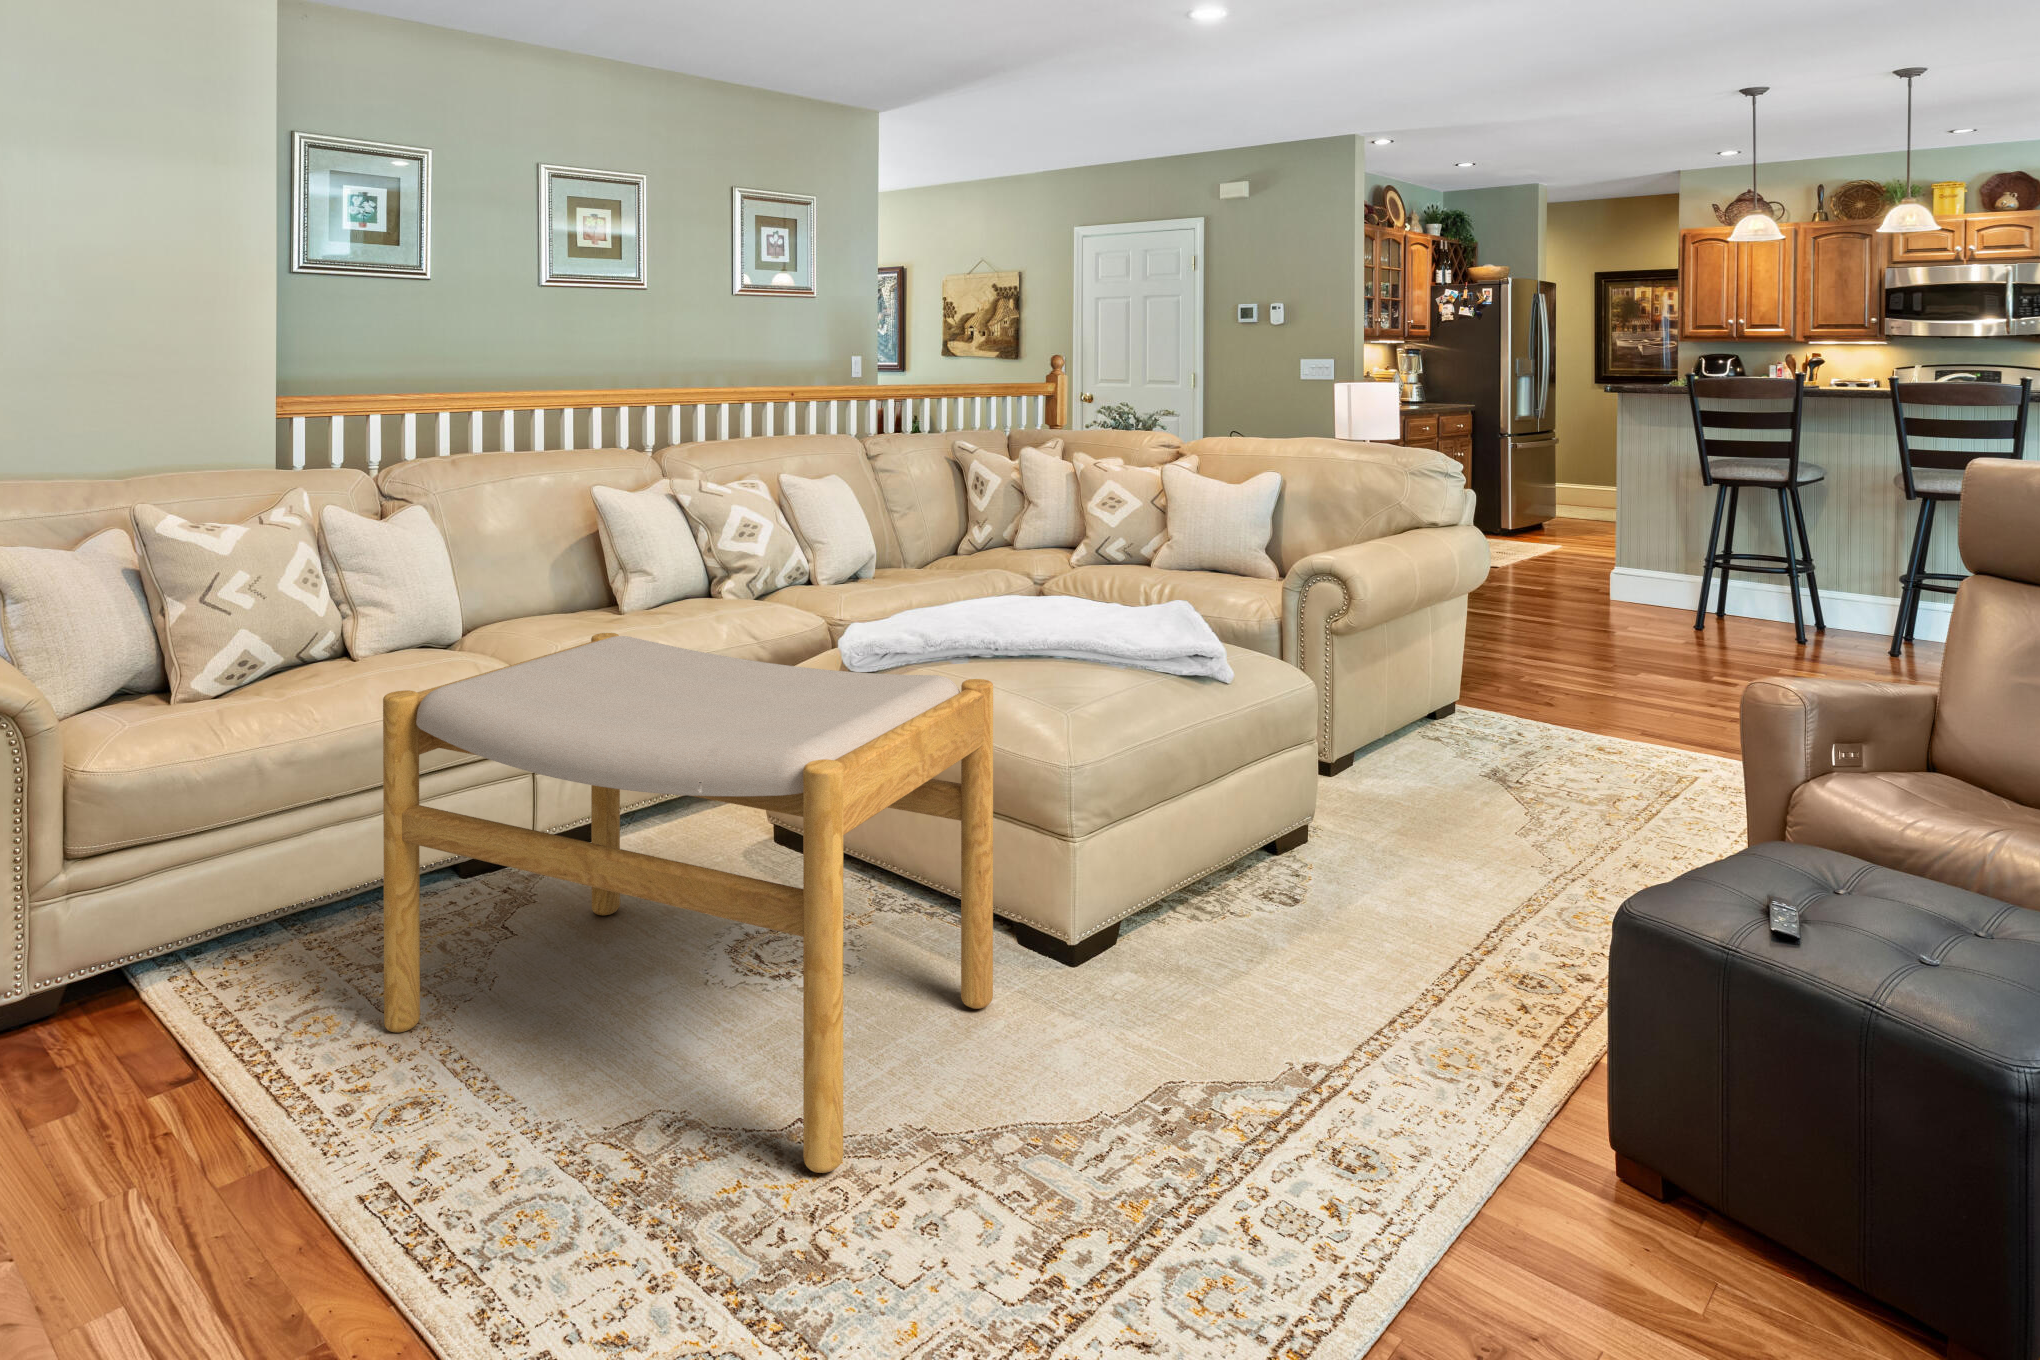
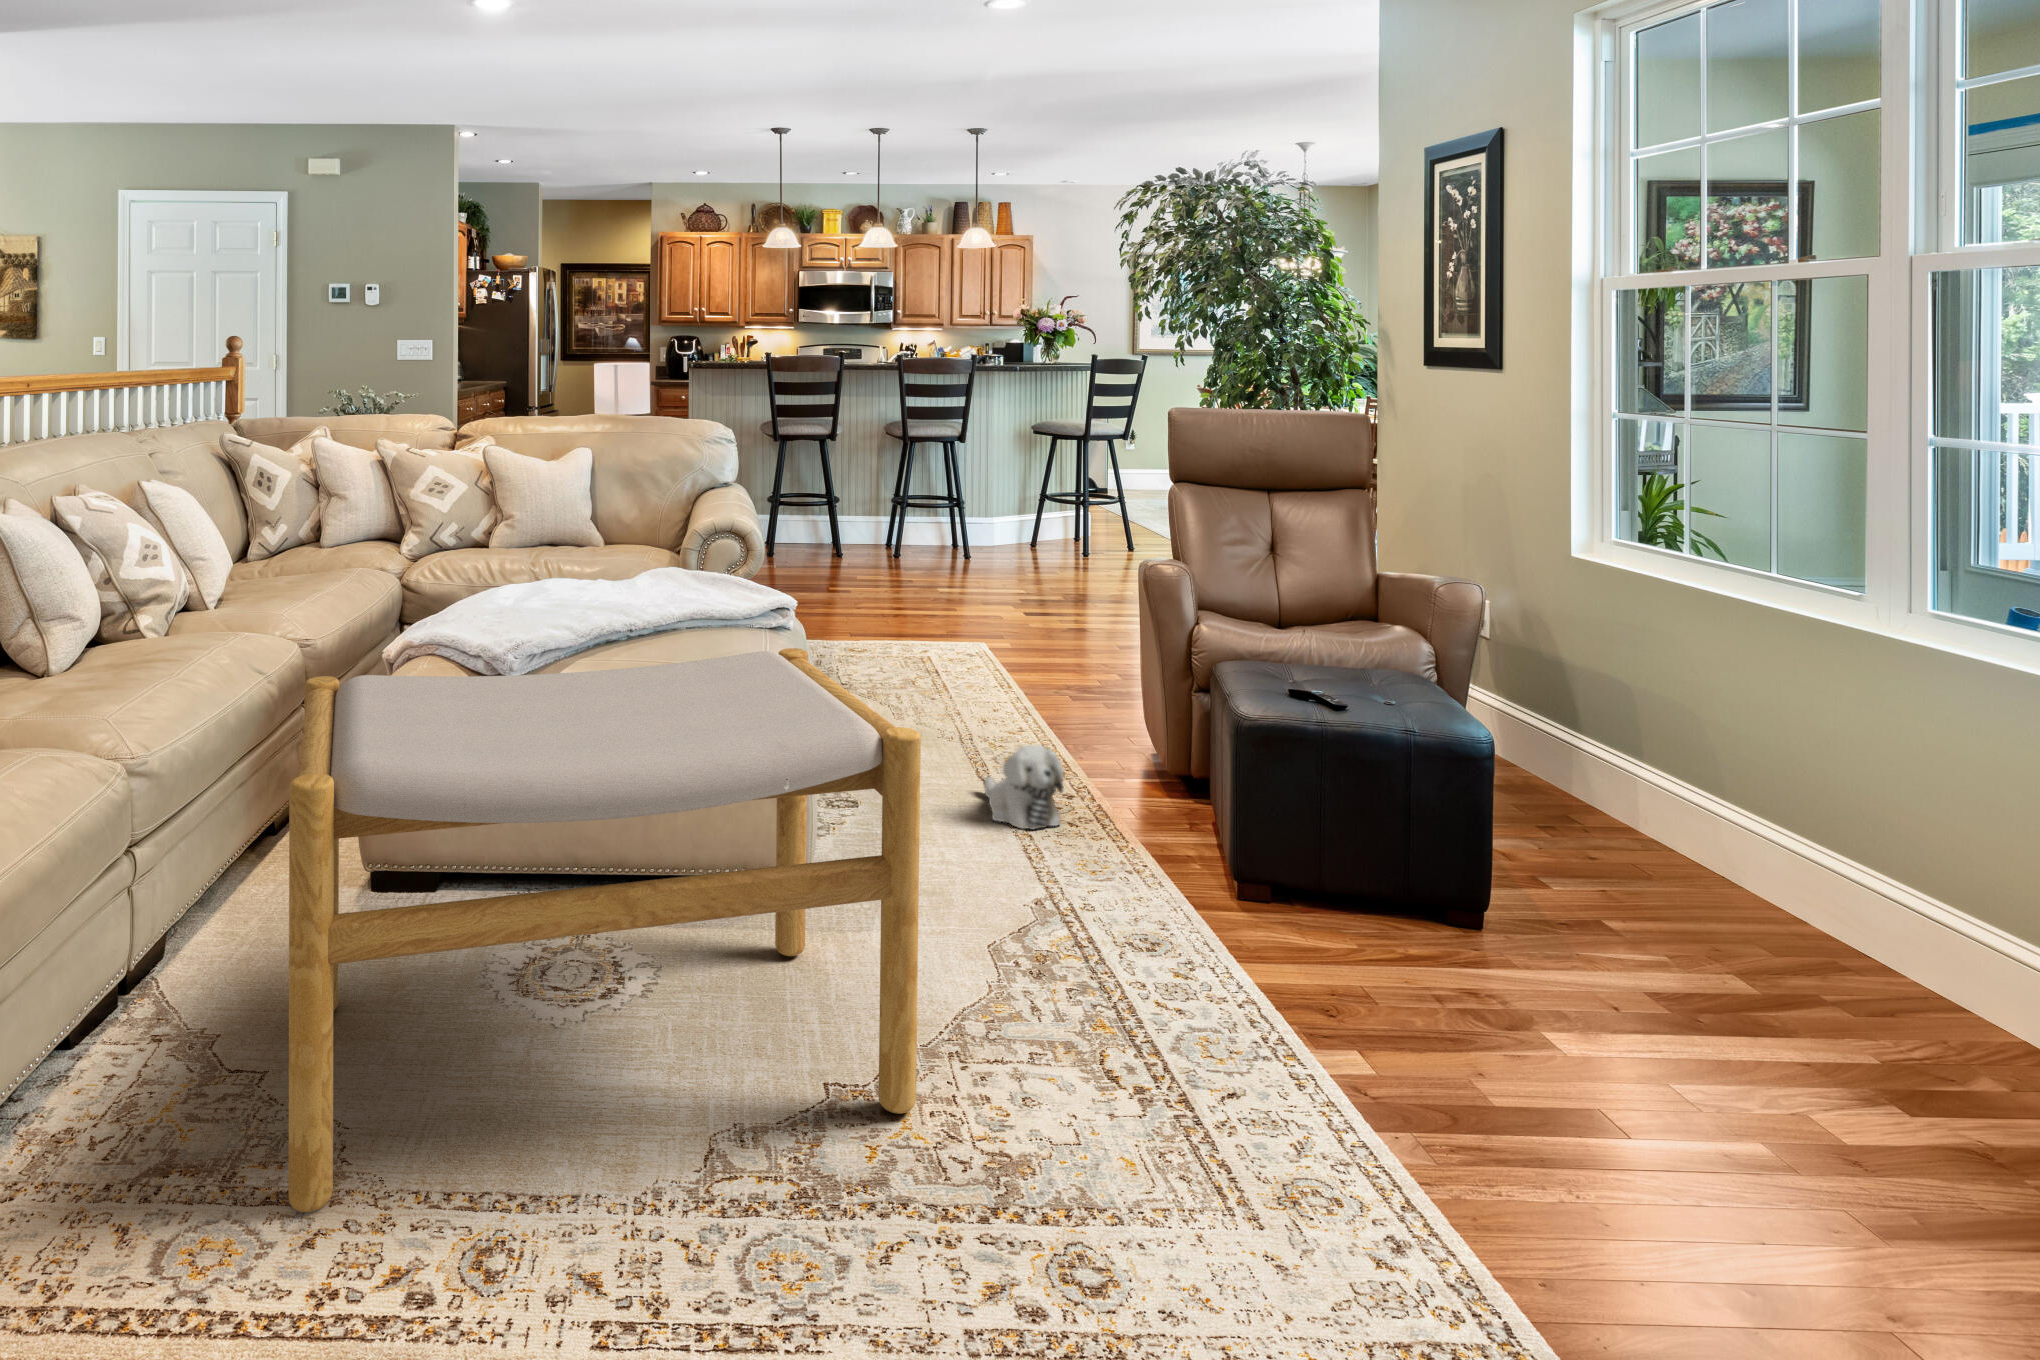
plush toy: none [1427,880,1534,998] -> present [984,745,1064,829]

